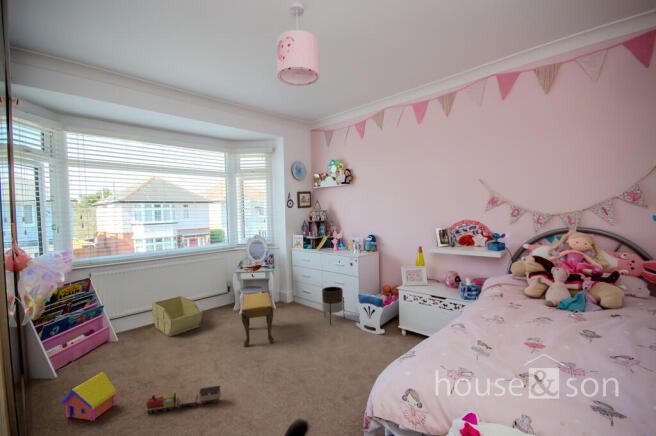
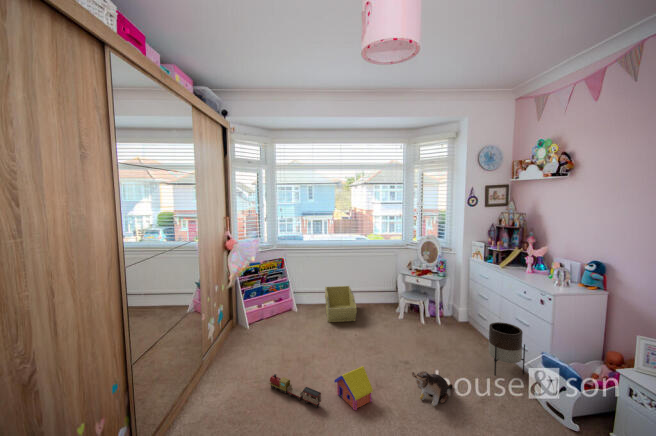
footstool: present [241,292,274,347] -> none [375,304,420,368]
plush toy: none [293,331,315,357] -> present [412,371,453,406]
toy house: present [61,372,116,421] -> present [334,366,373,410]

